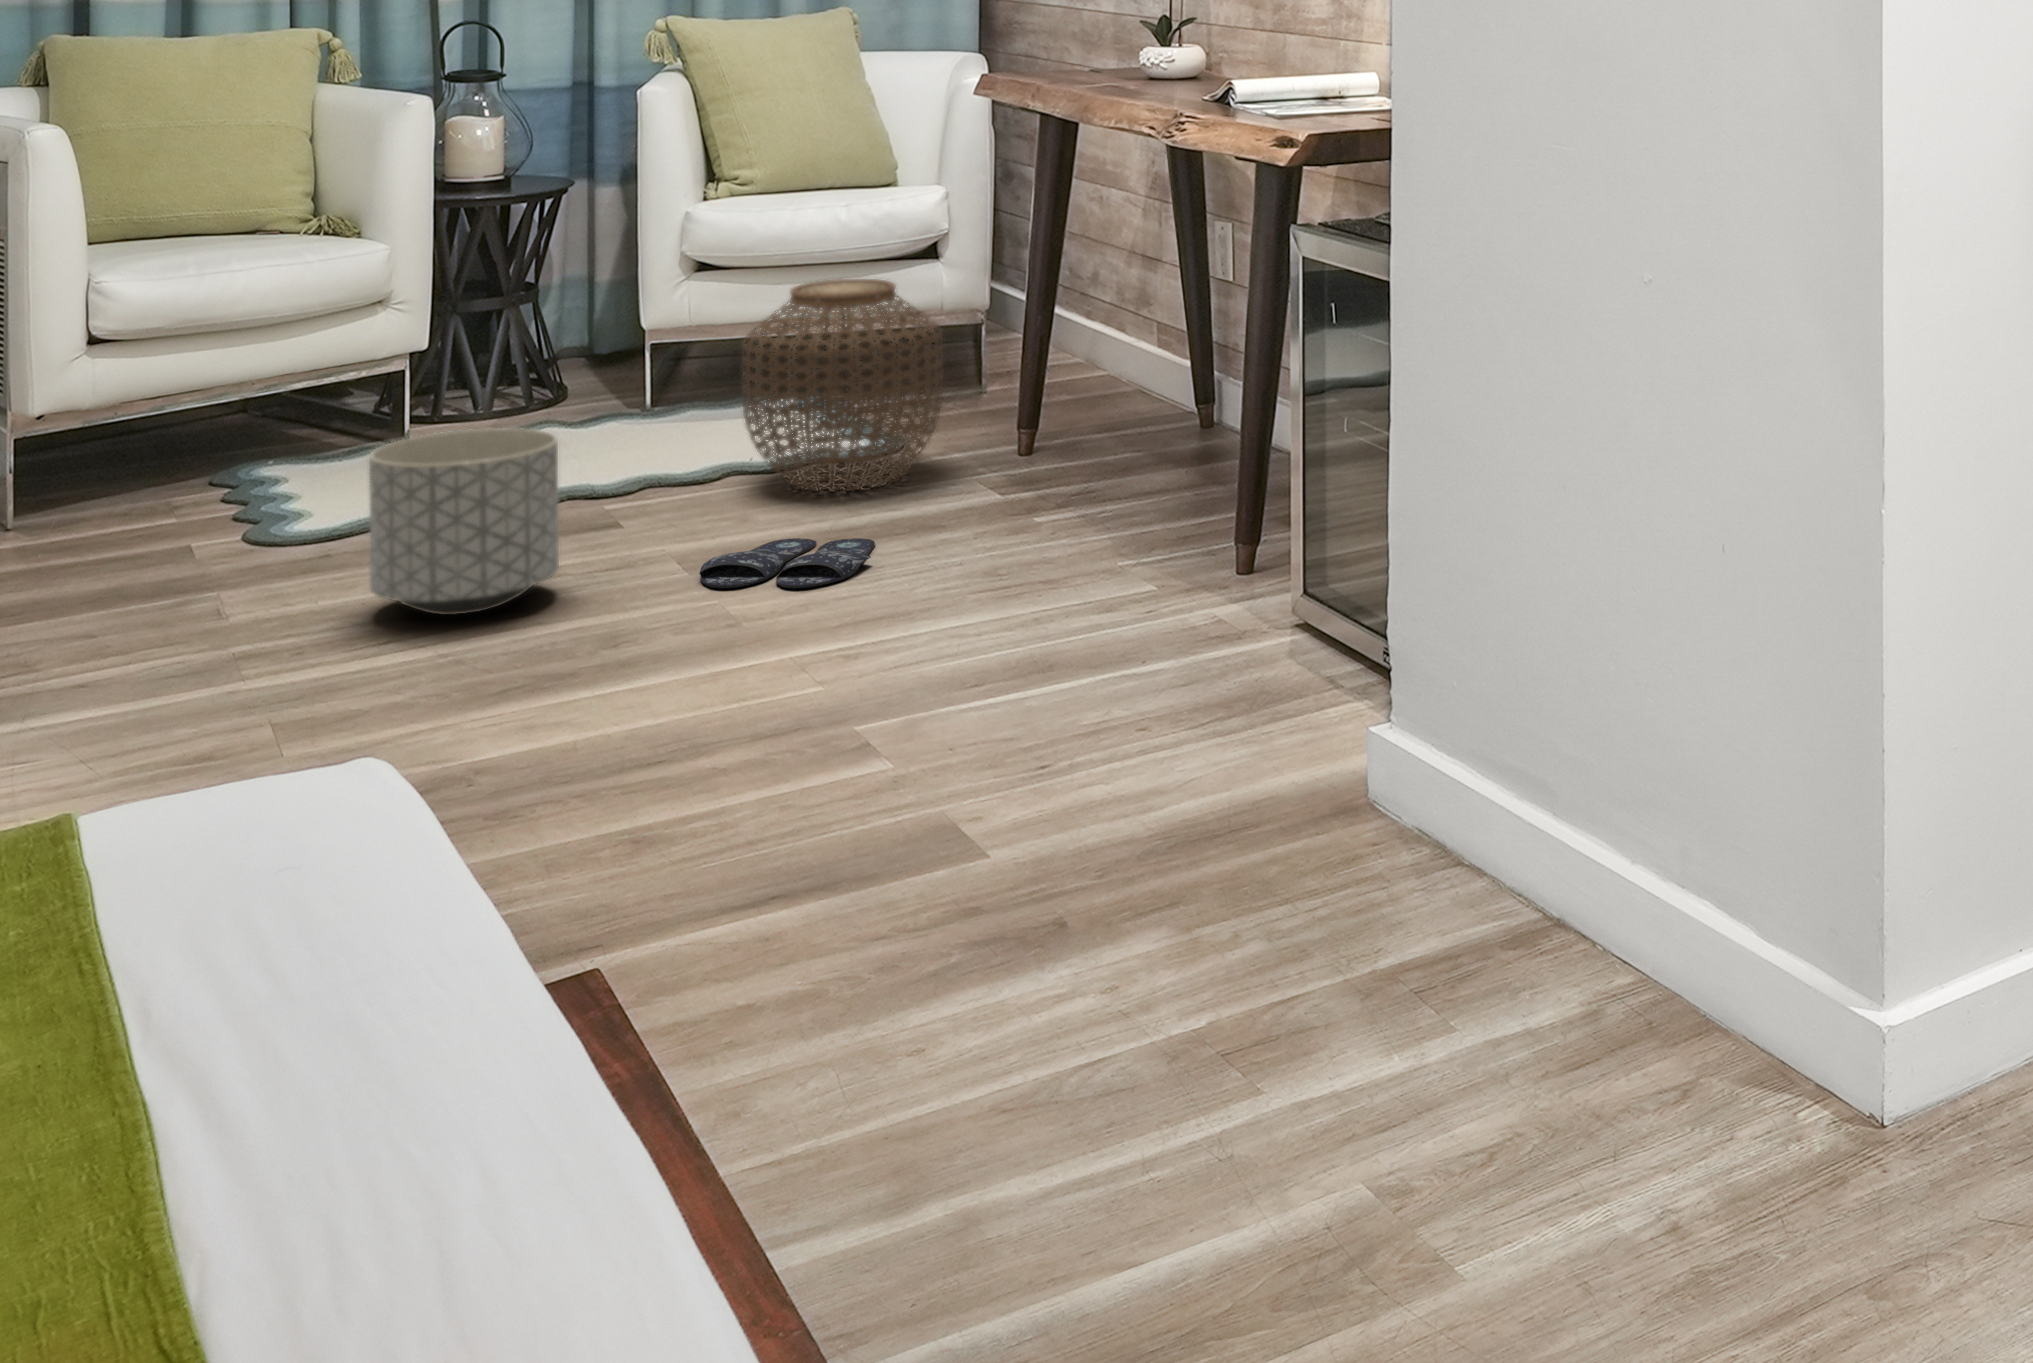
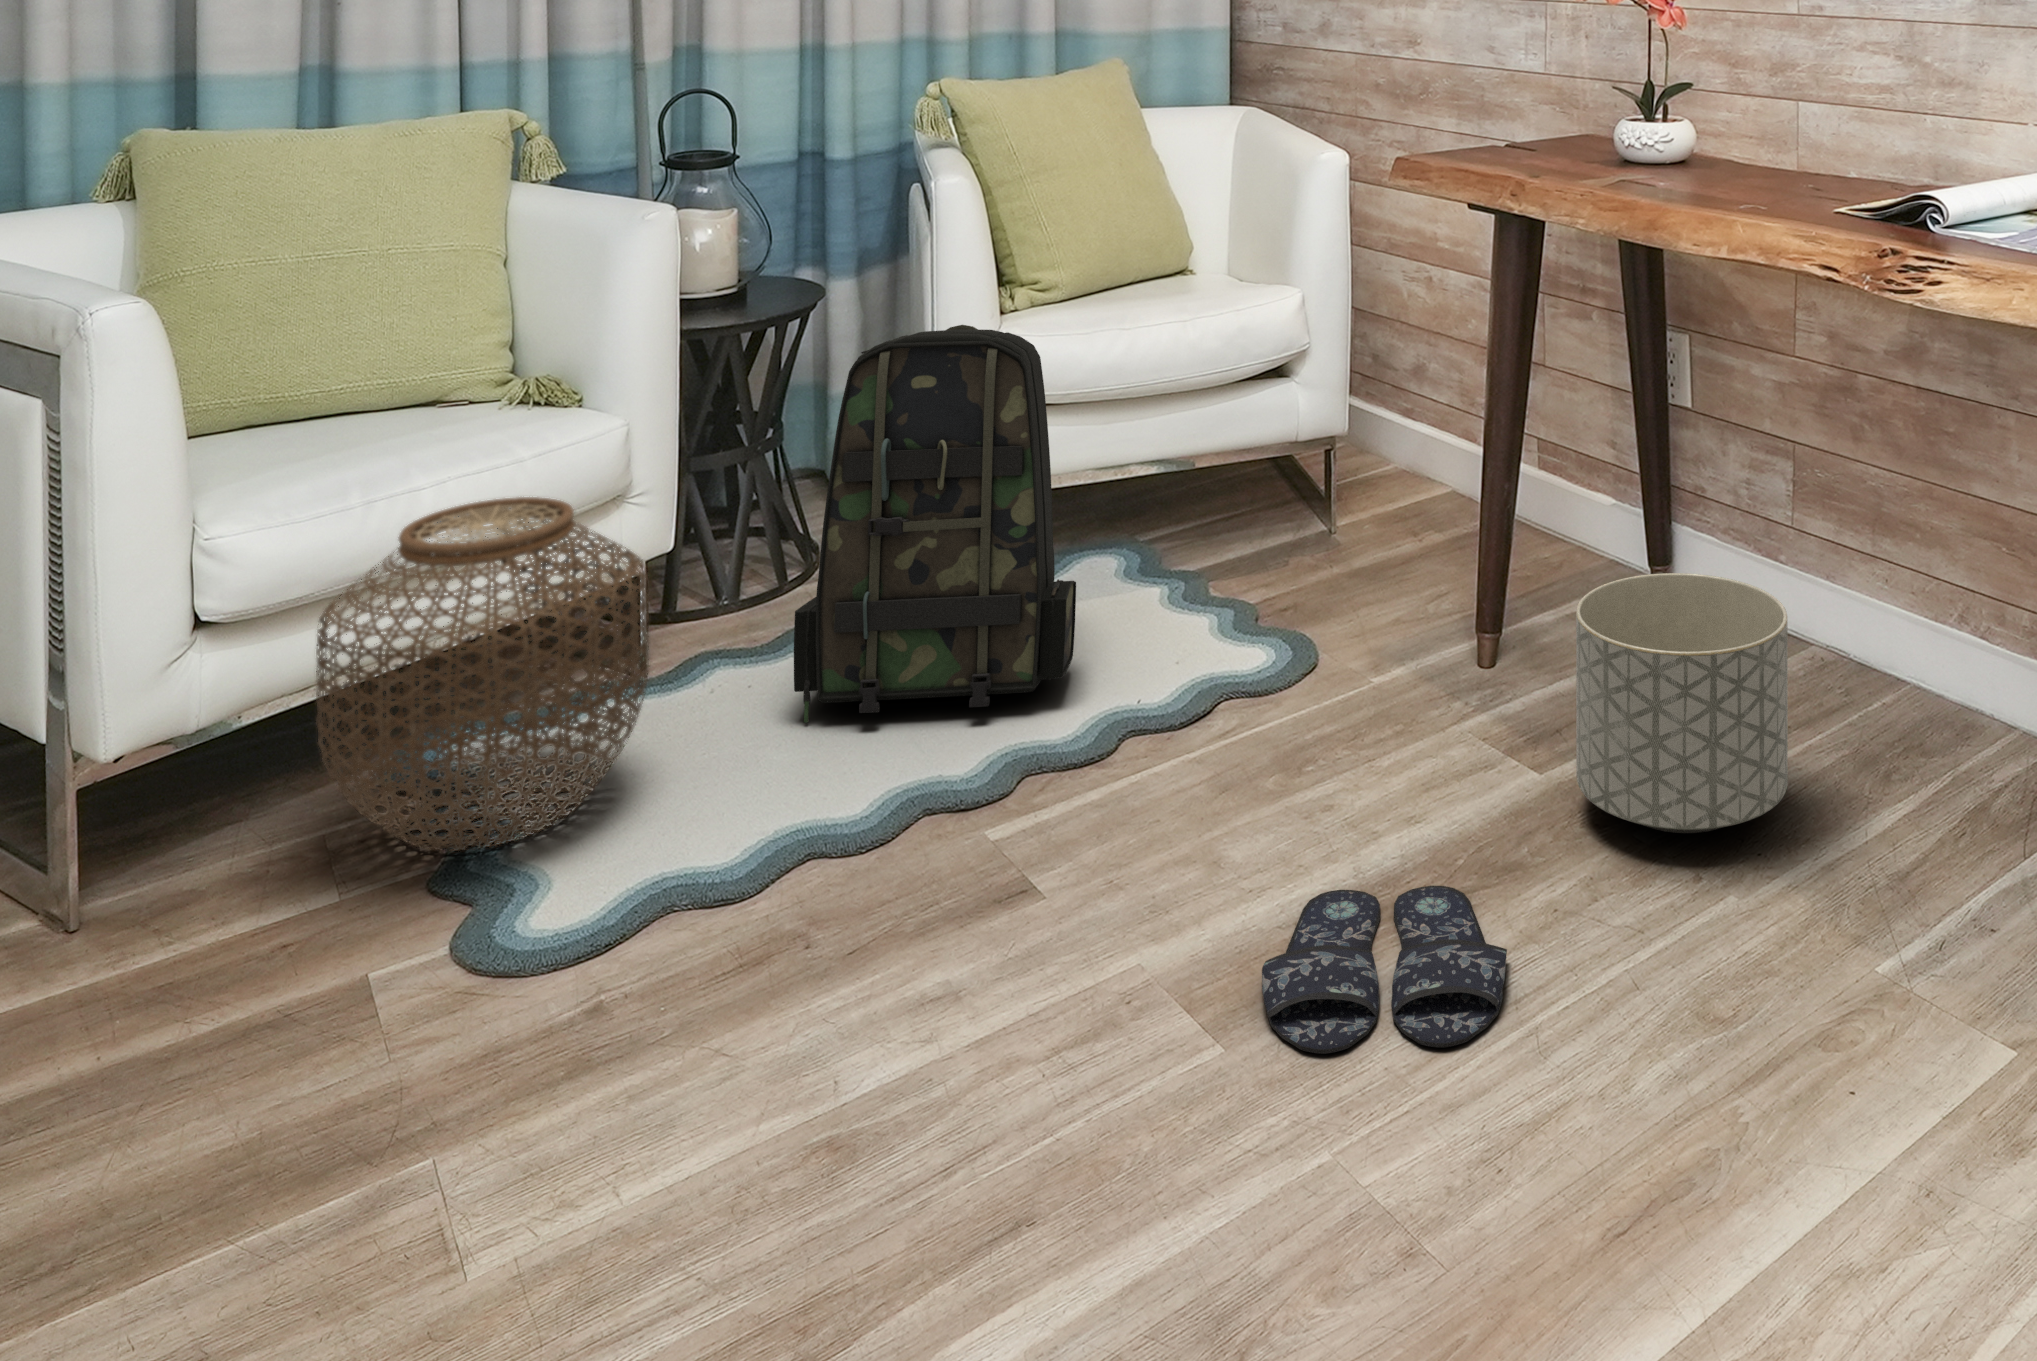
backpack: none [494,197,713,469] -> present [794,325,1076,723]
woven basket: present [742,279,943,491] -> present [316,497,649,851]
planter: present [369,428,559,615] -> present [1576,573,1788,833]

